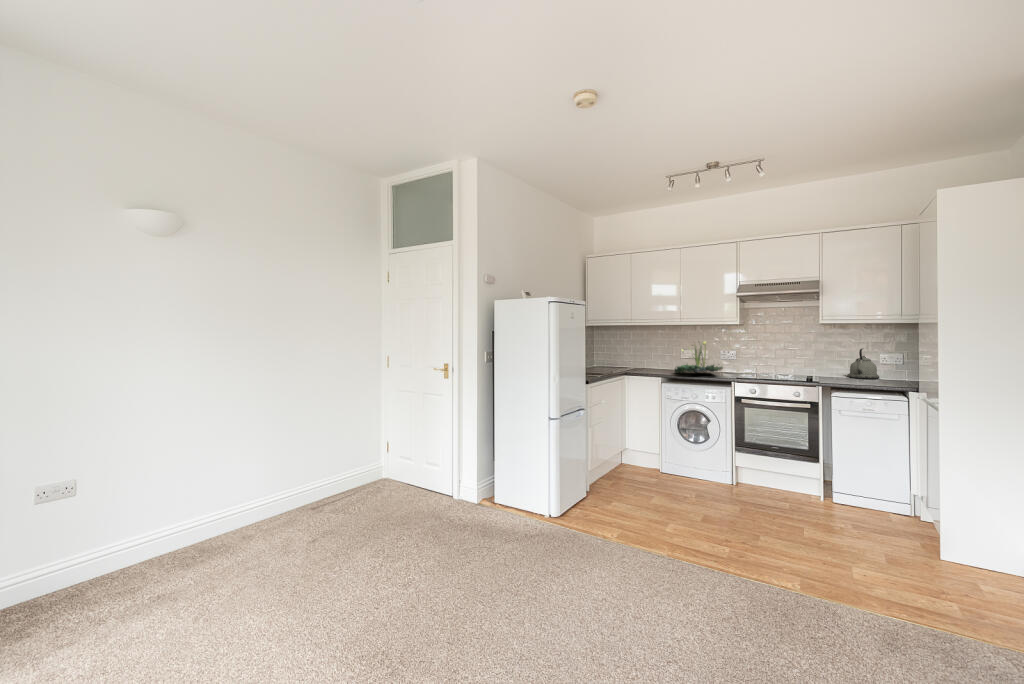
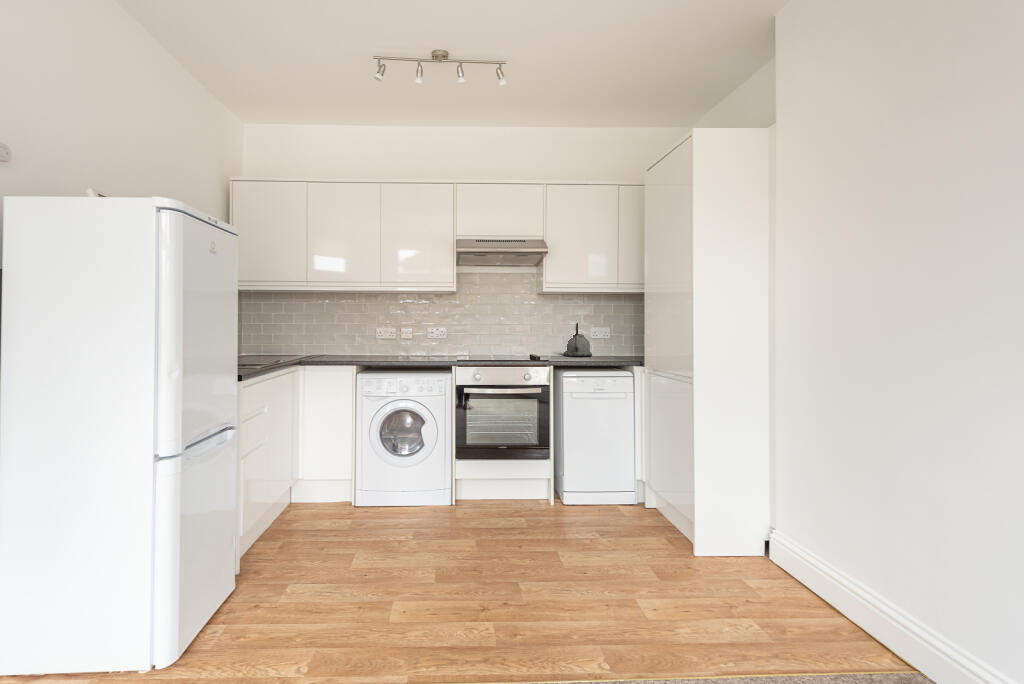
plant: present [675,341,723,373] -> none [370,311,438,360]

